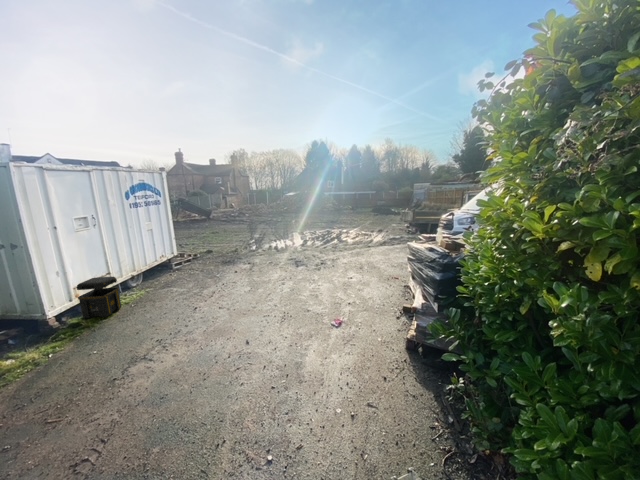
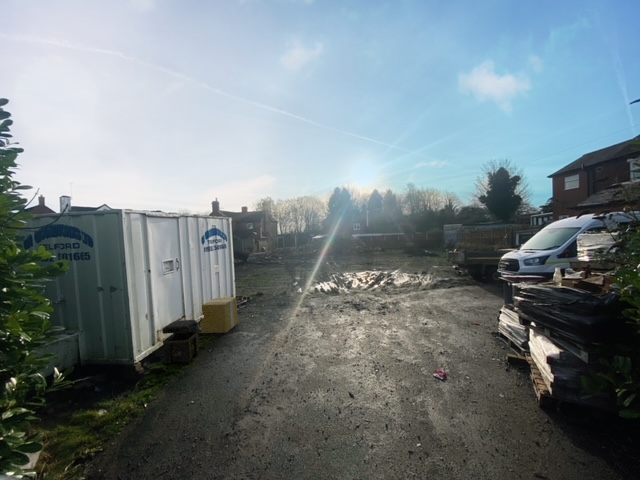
cardboard box: none [126,255,173,289] -> present [200,297,238,333]

